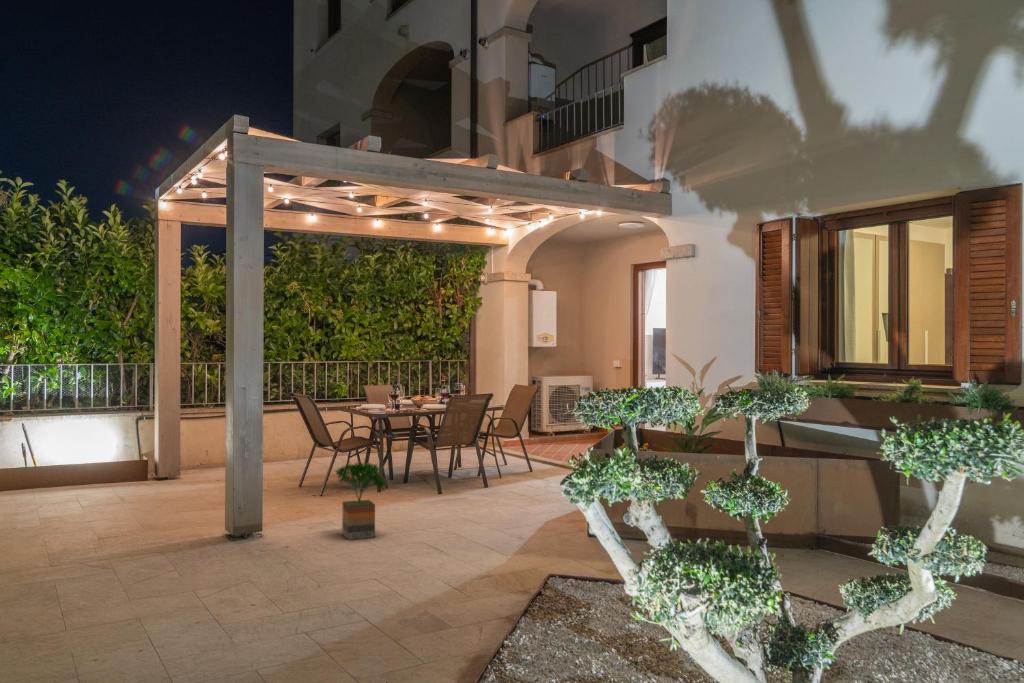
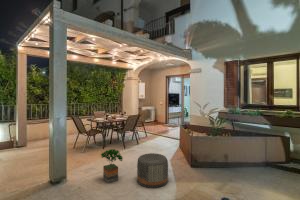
pouf: none [418,477,495,551] -> present [137,153,168,188]

